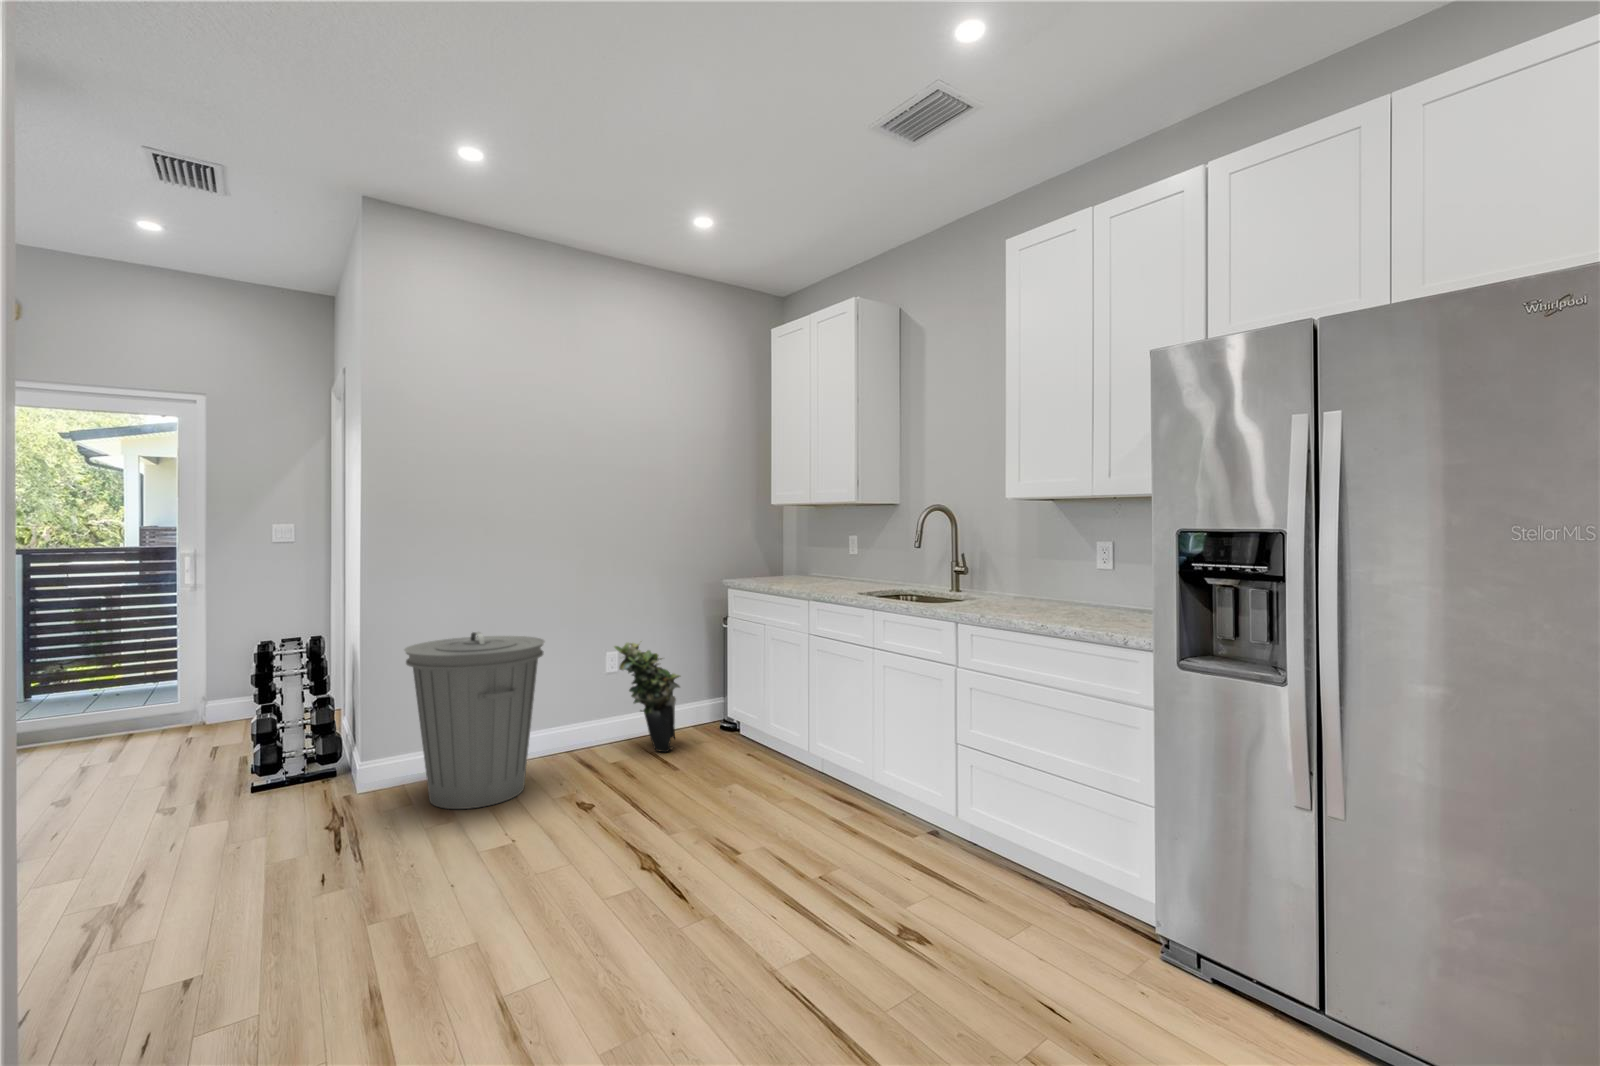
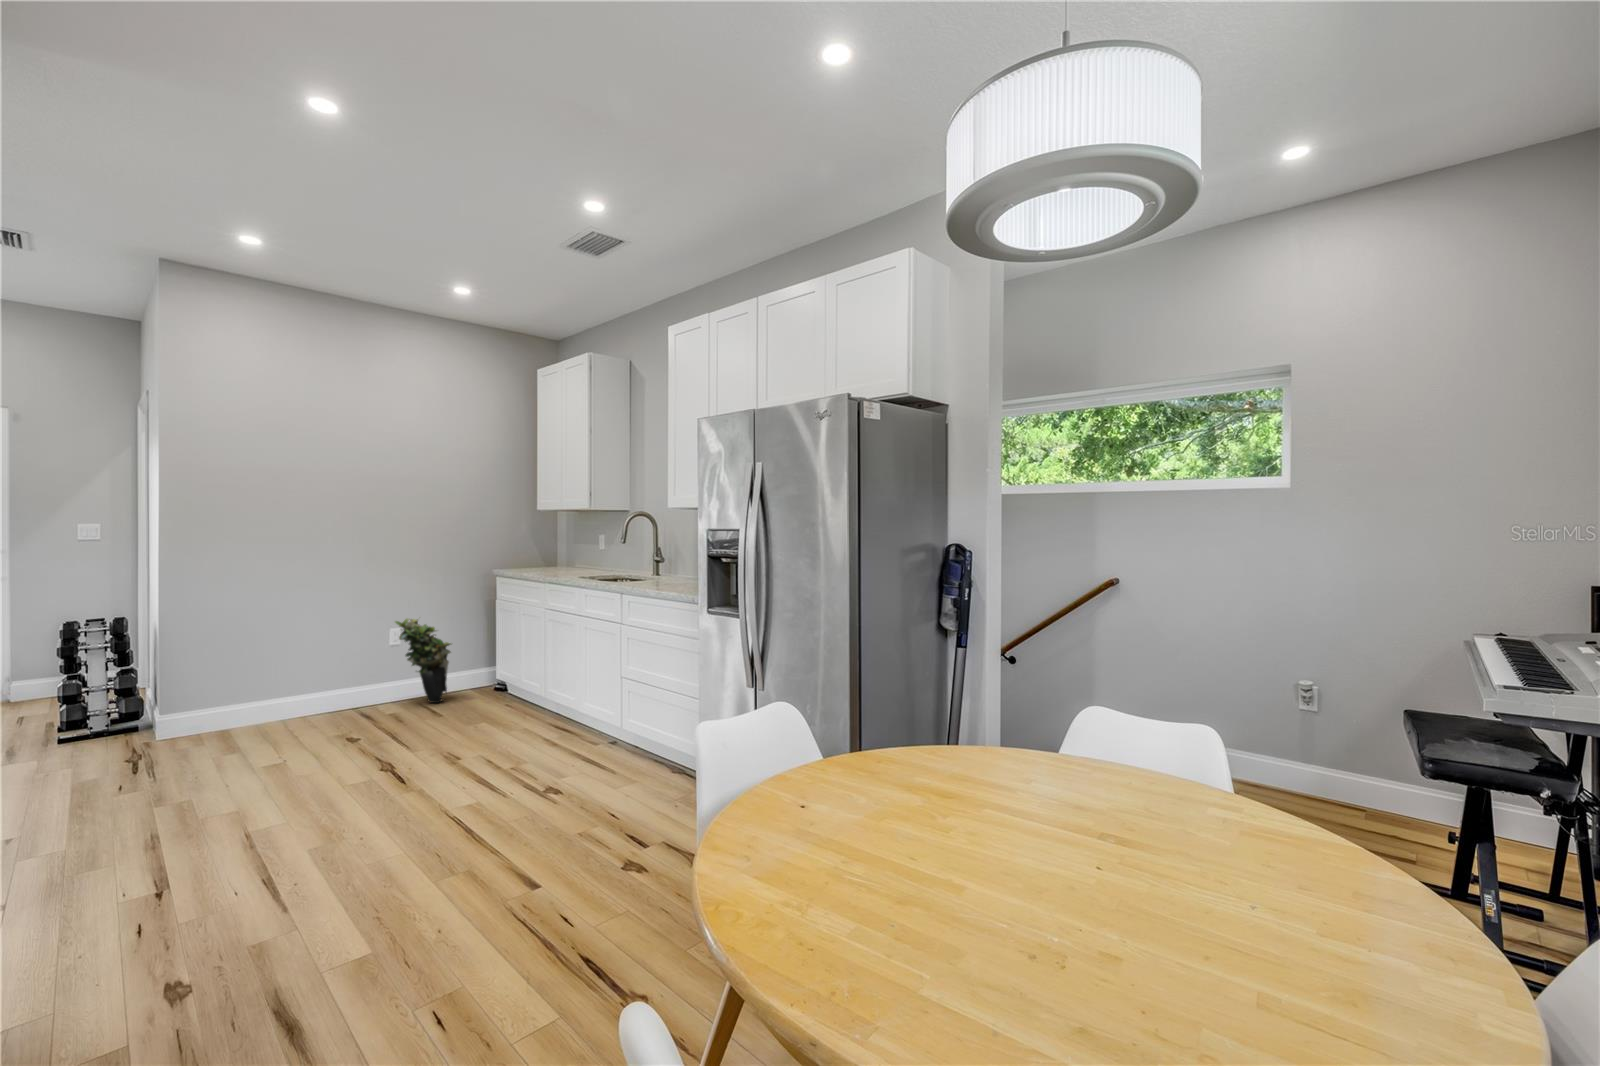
trash can: present [404,632,545,809] -> none [197,610,325,746]

